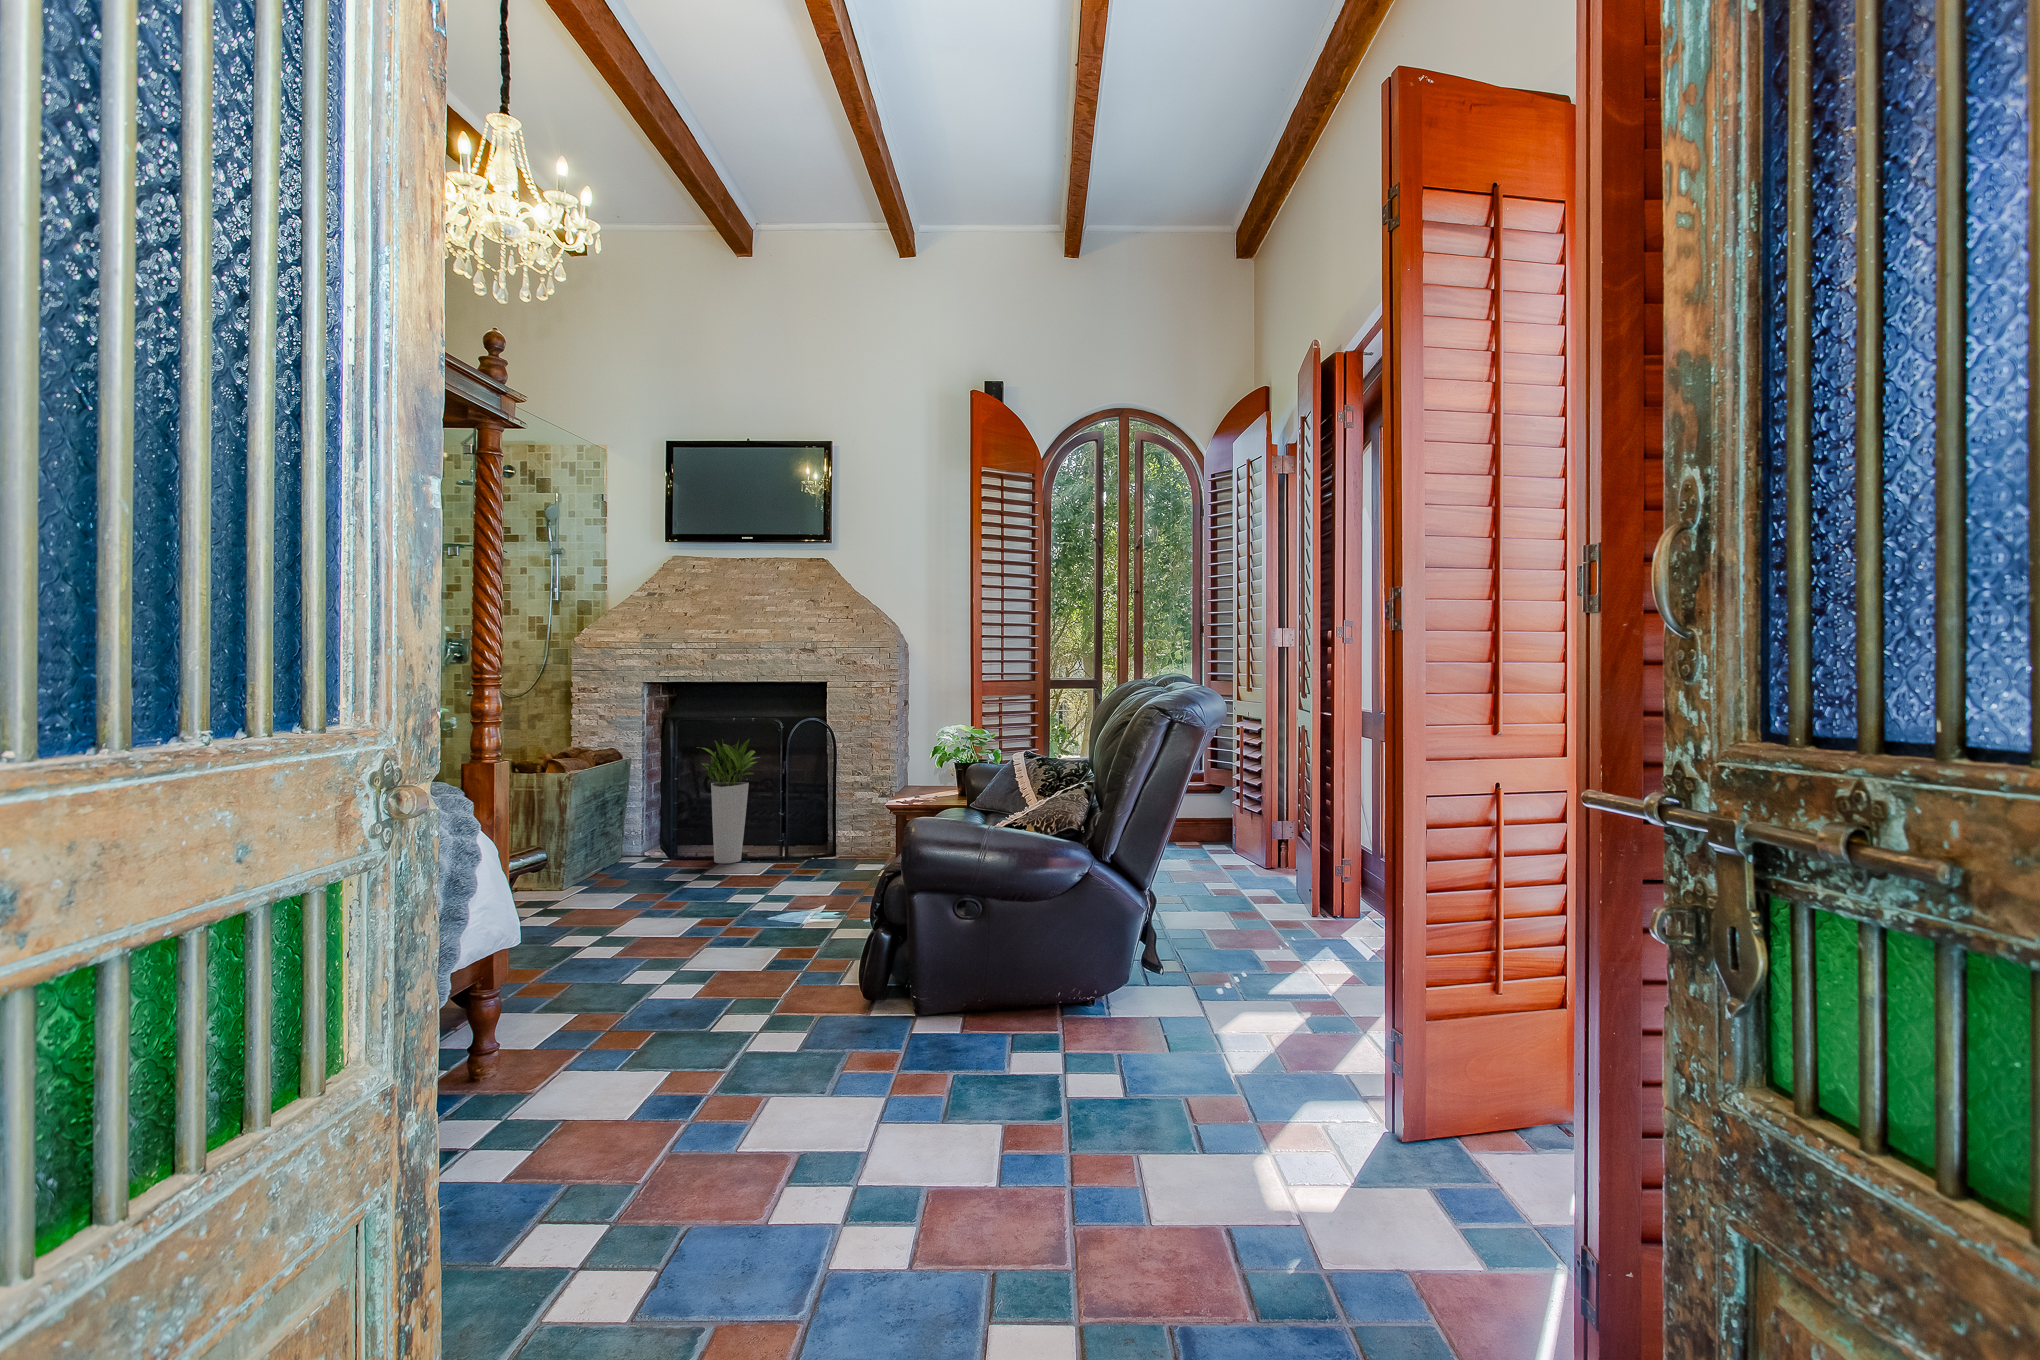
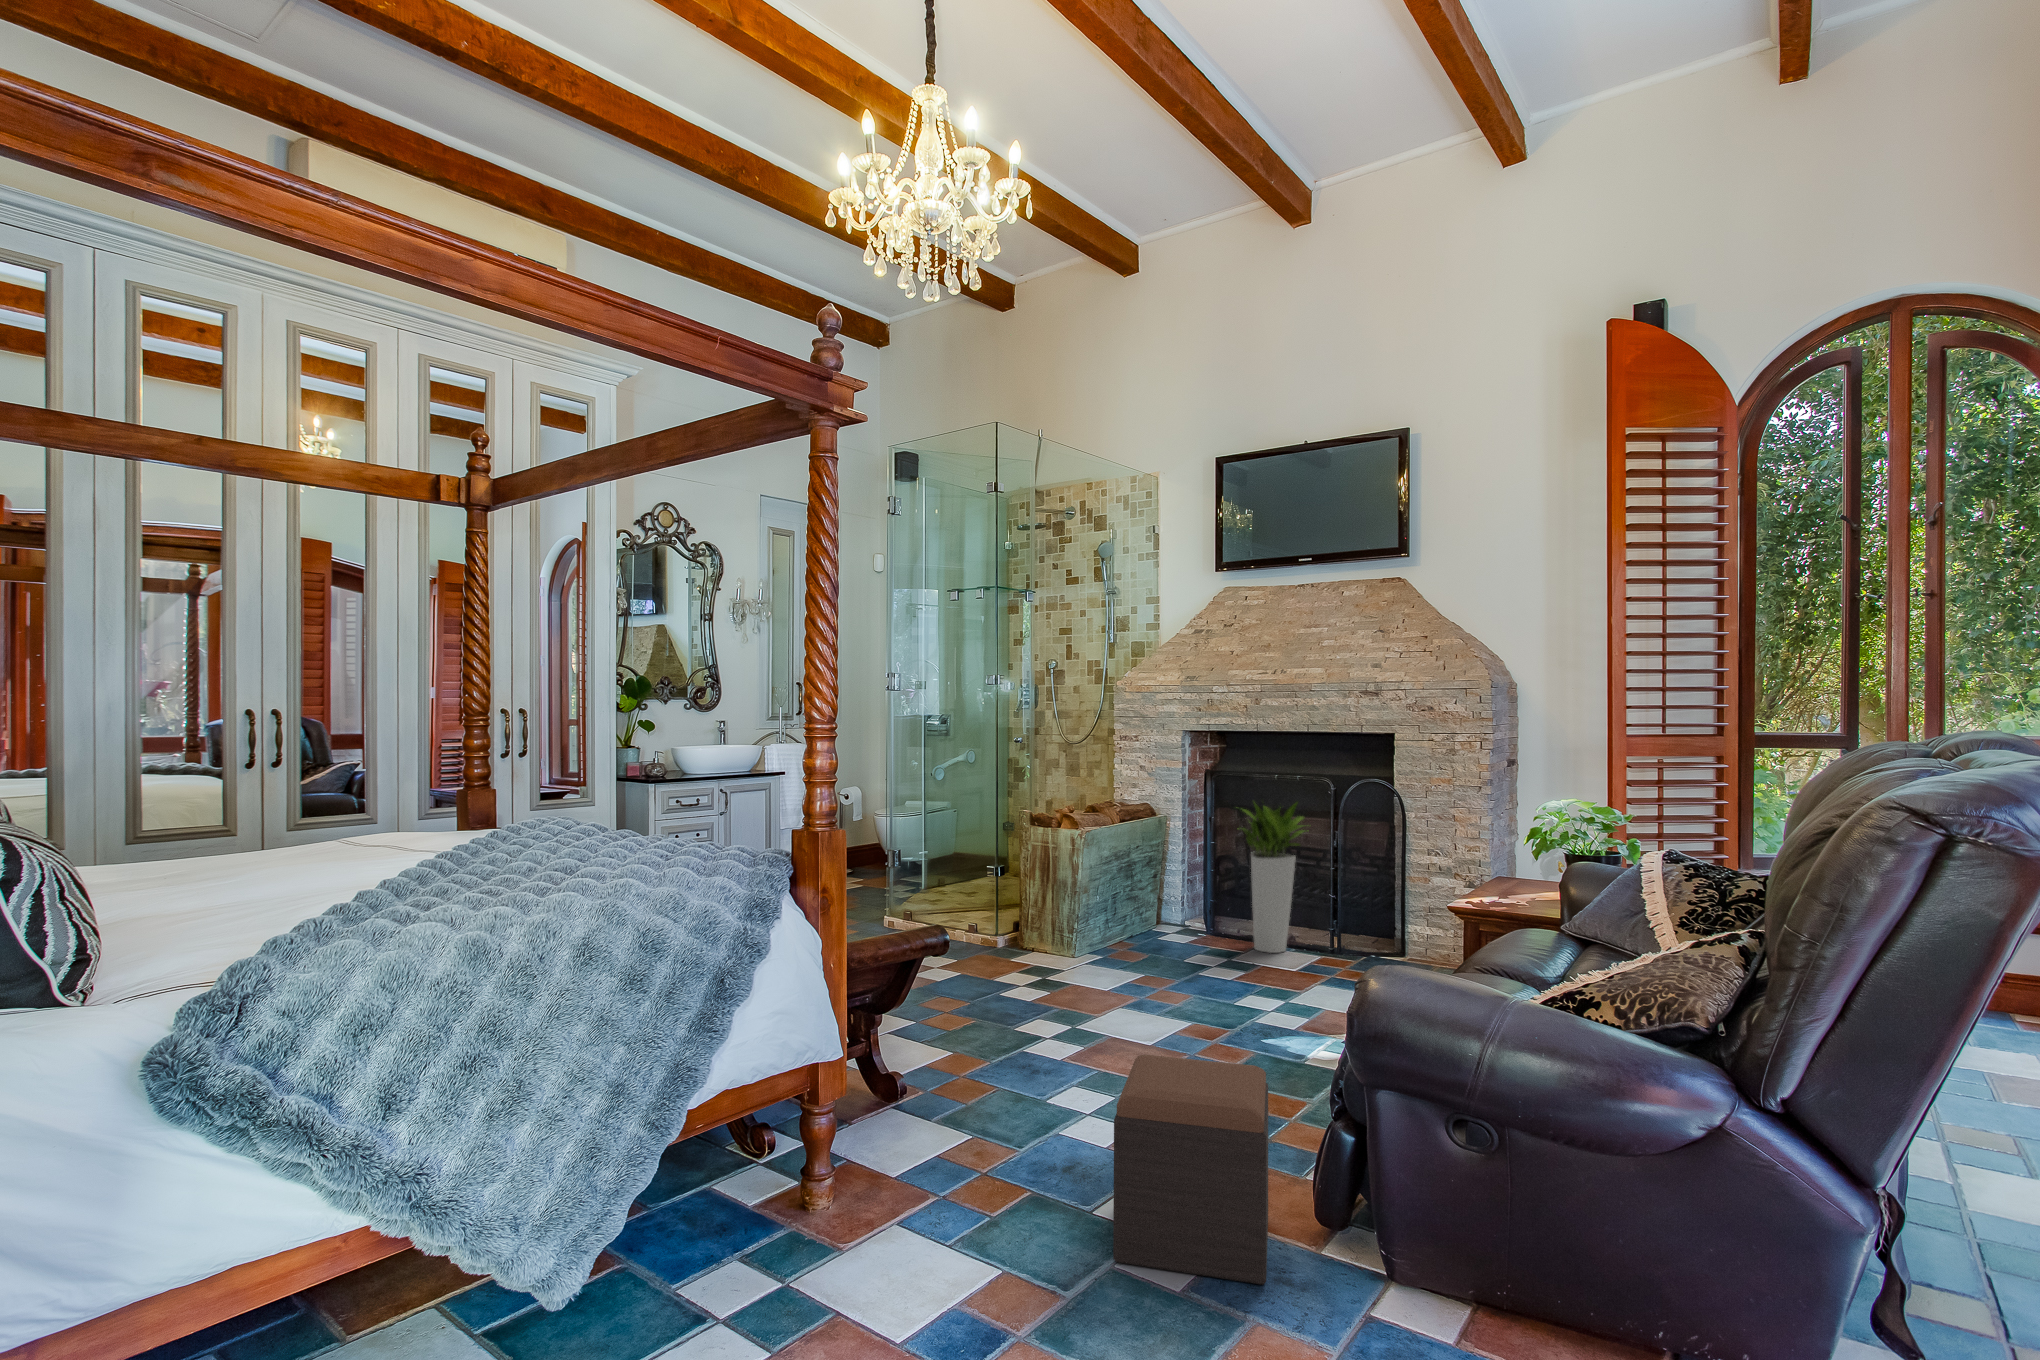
footstool: none [732,906,848,1053] -> present [1113,1055,1268,1285]

